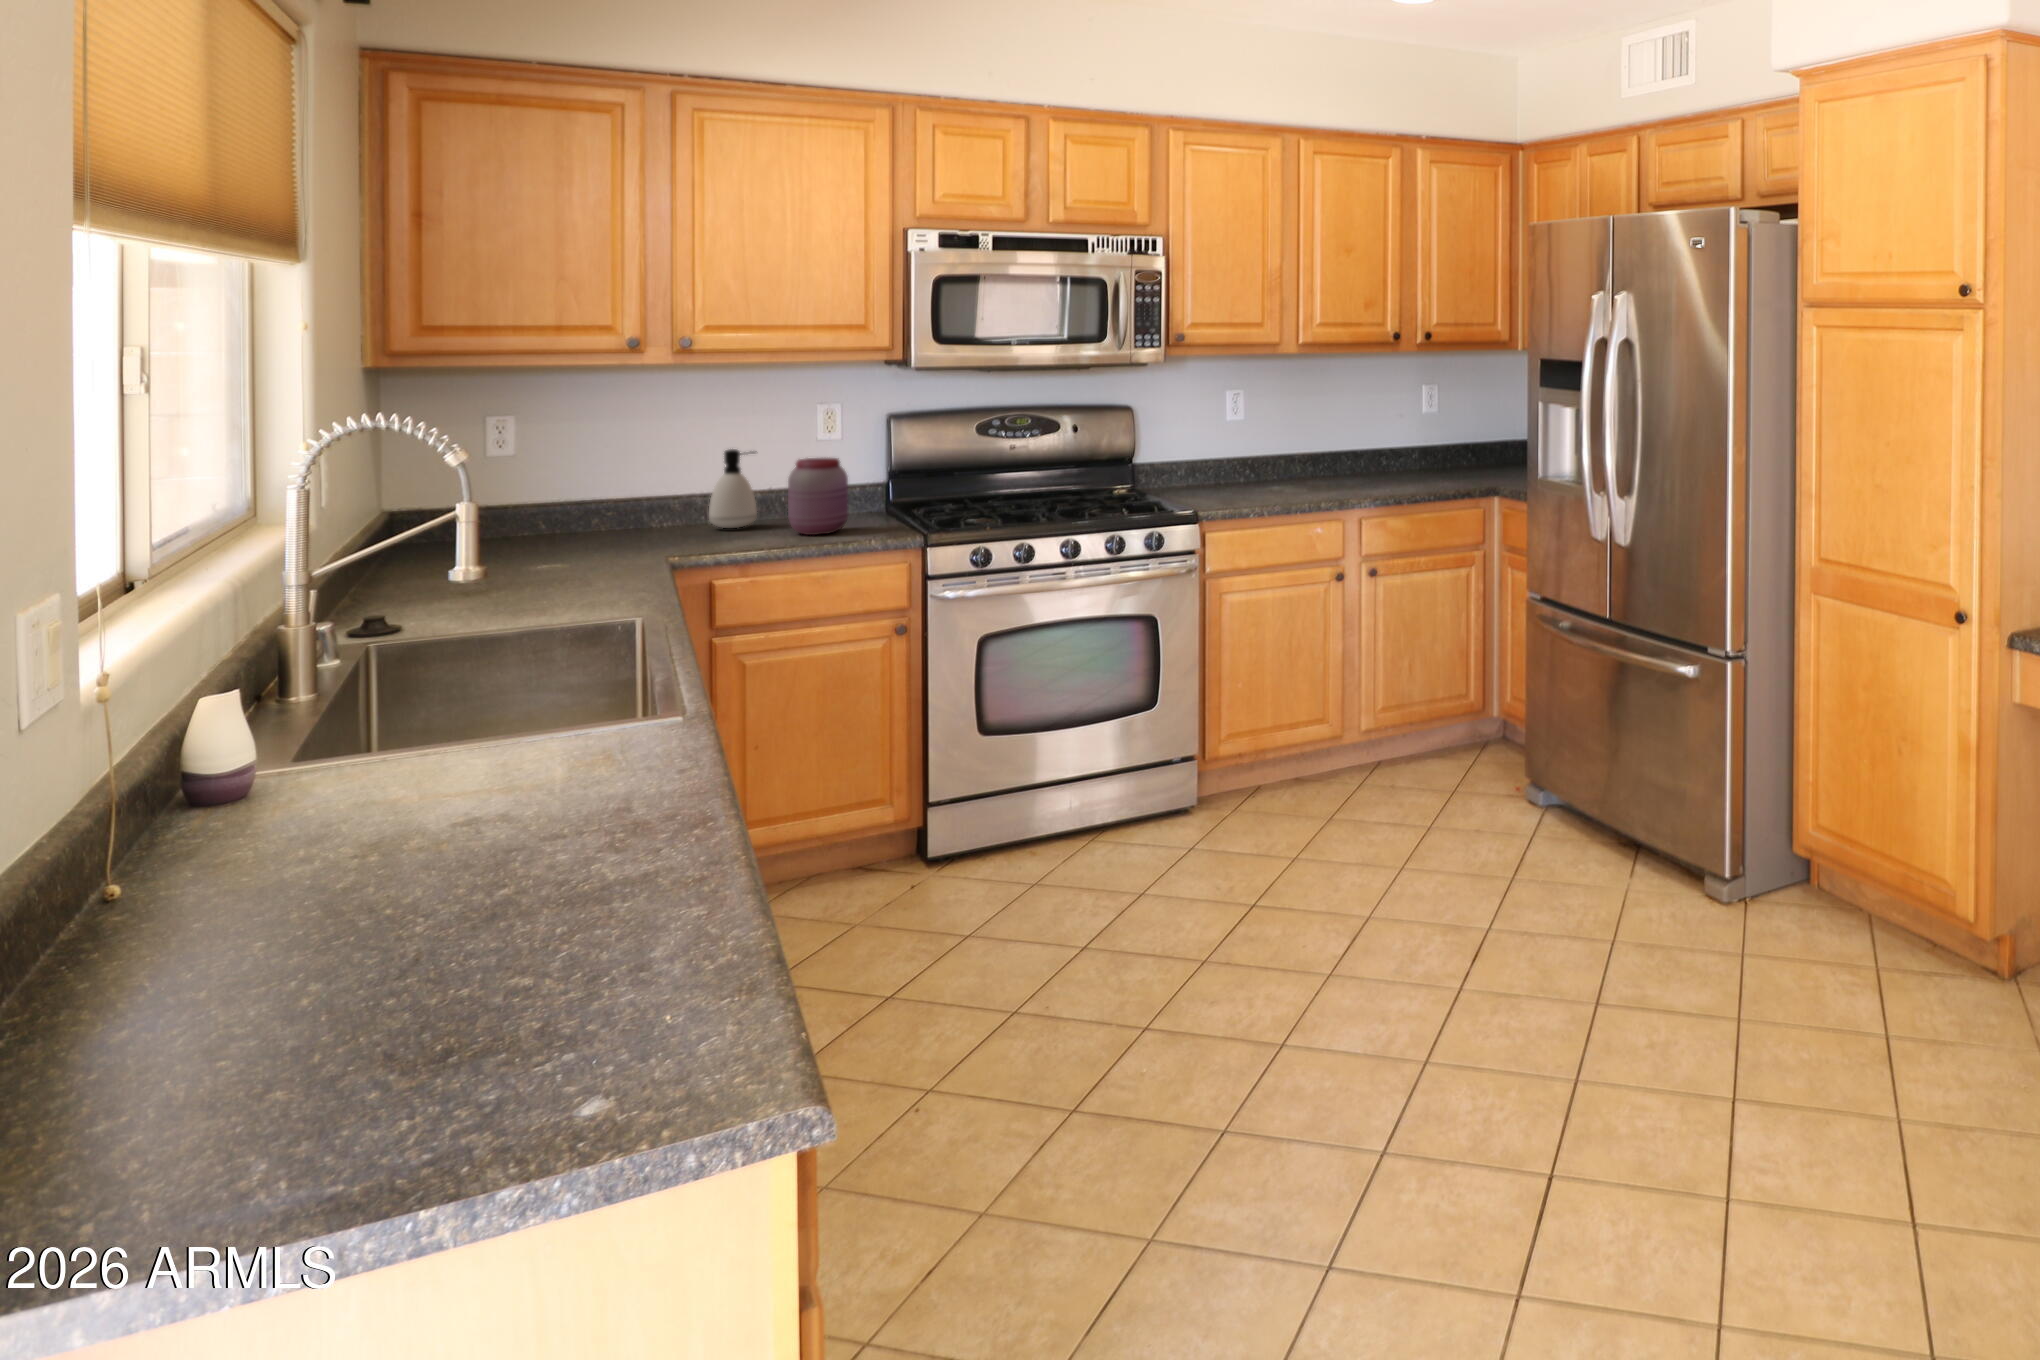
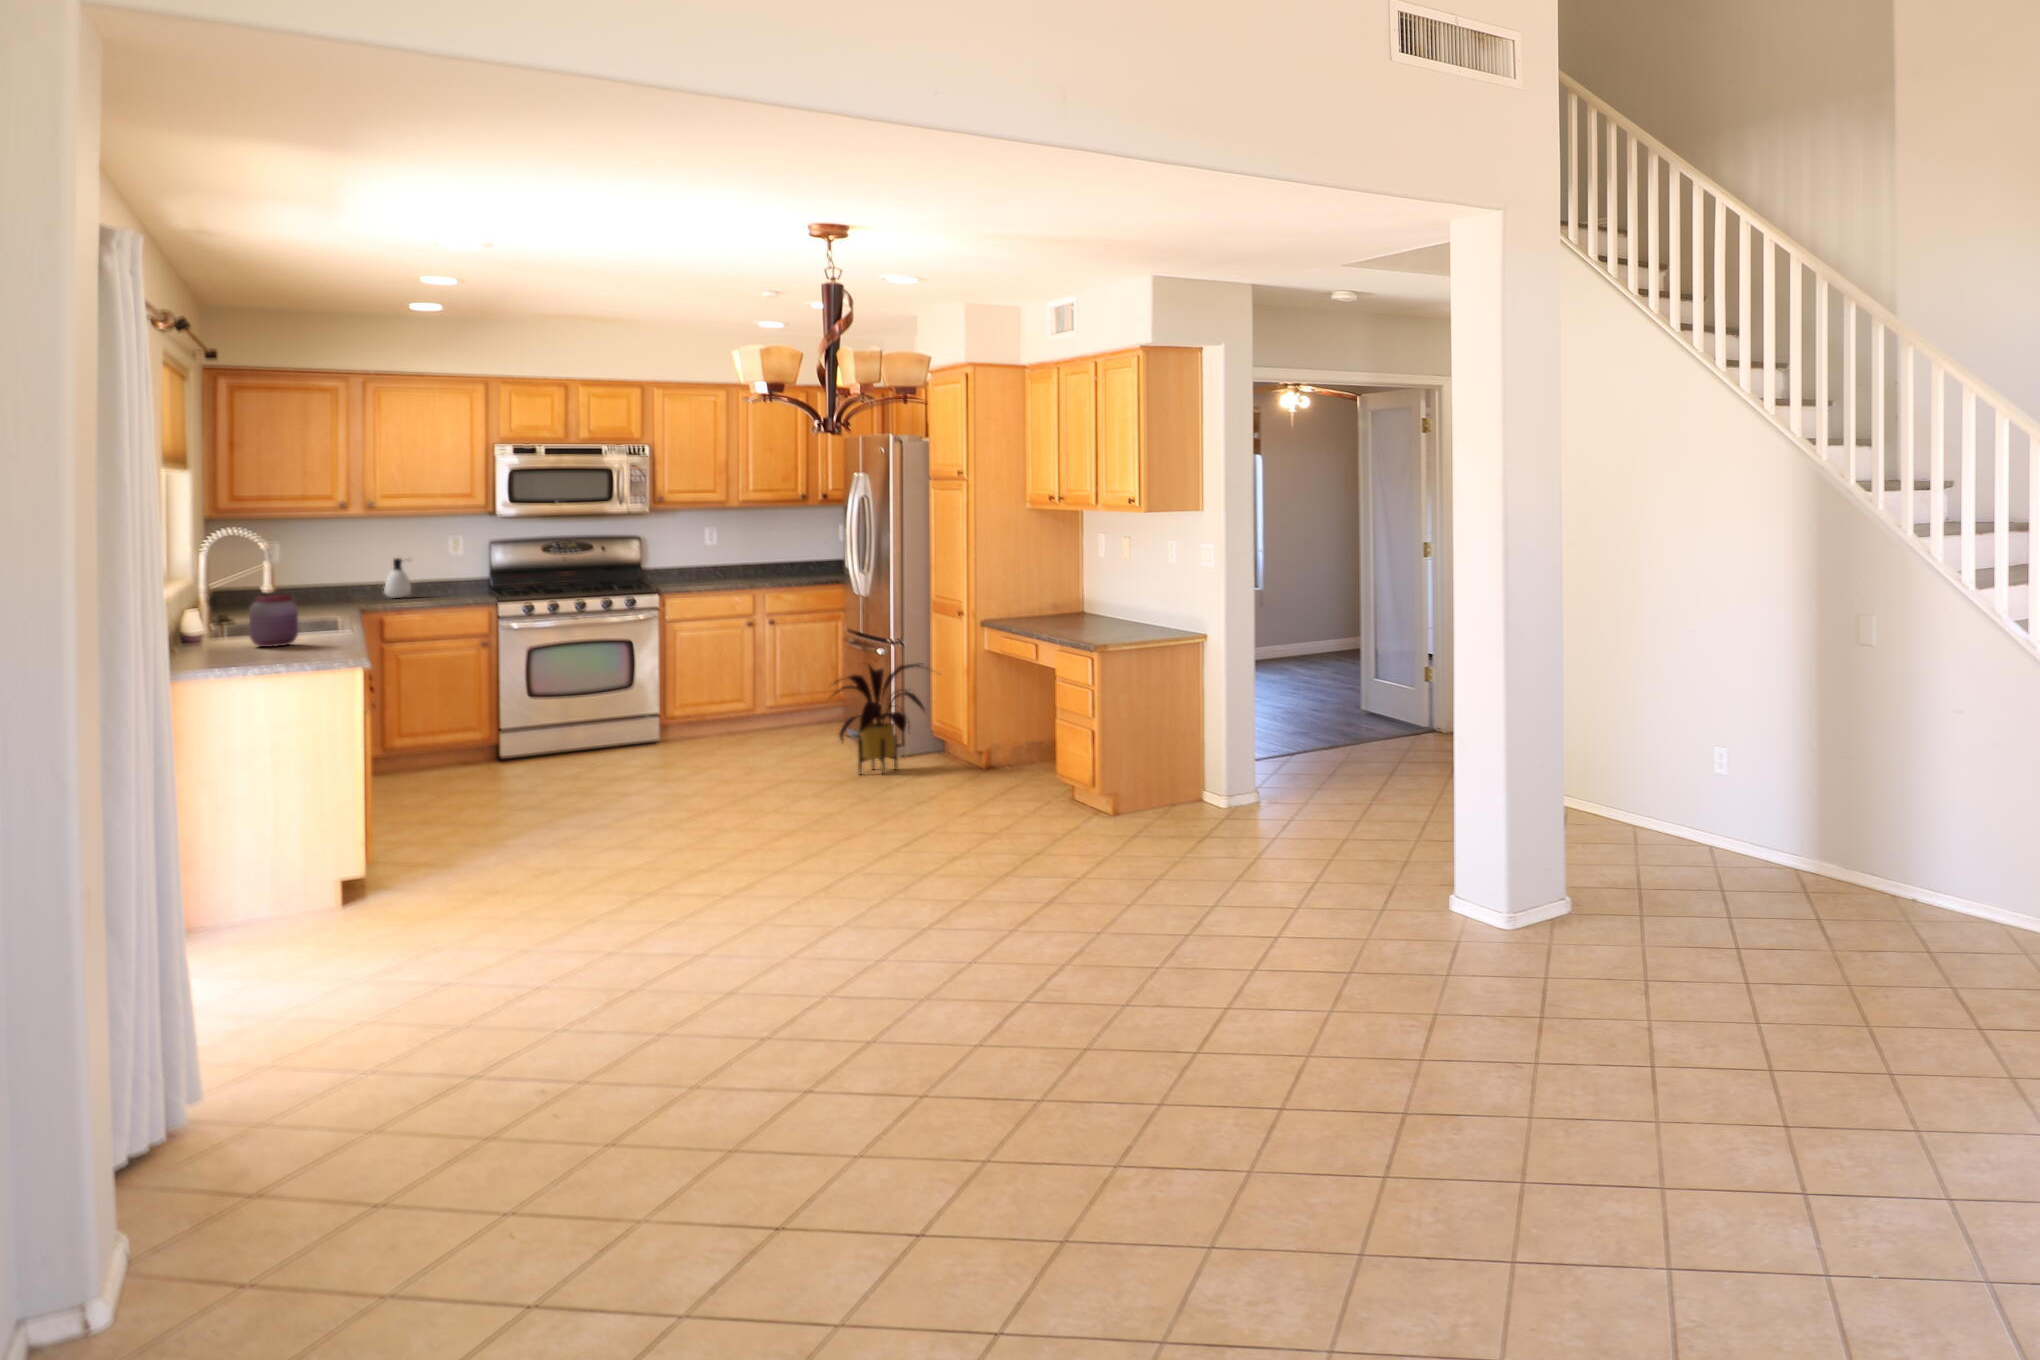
jar: present [788,458,849,535] -> present [249,595,298,647]
house plant: none [1650,718,1902,994] -> present [834,664,928,774]

